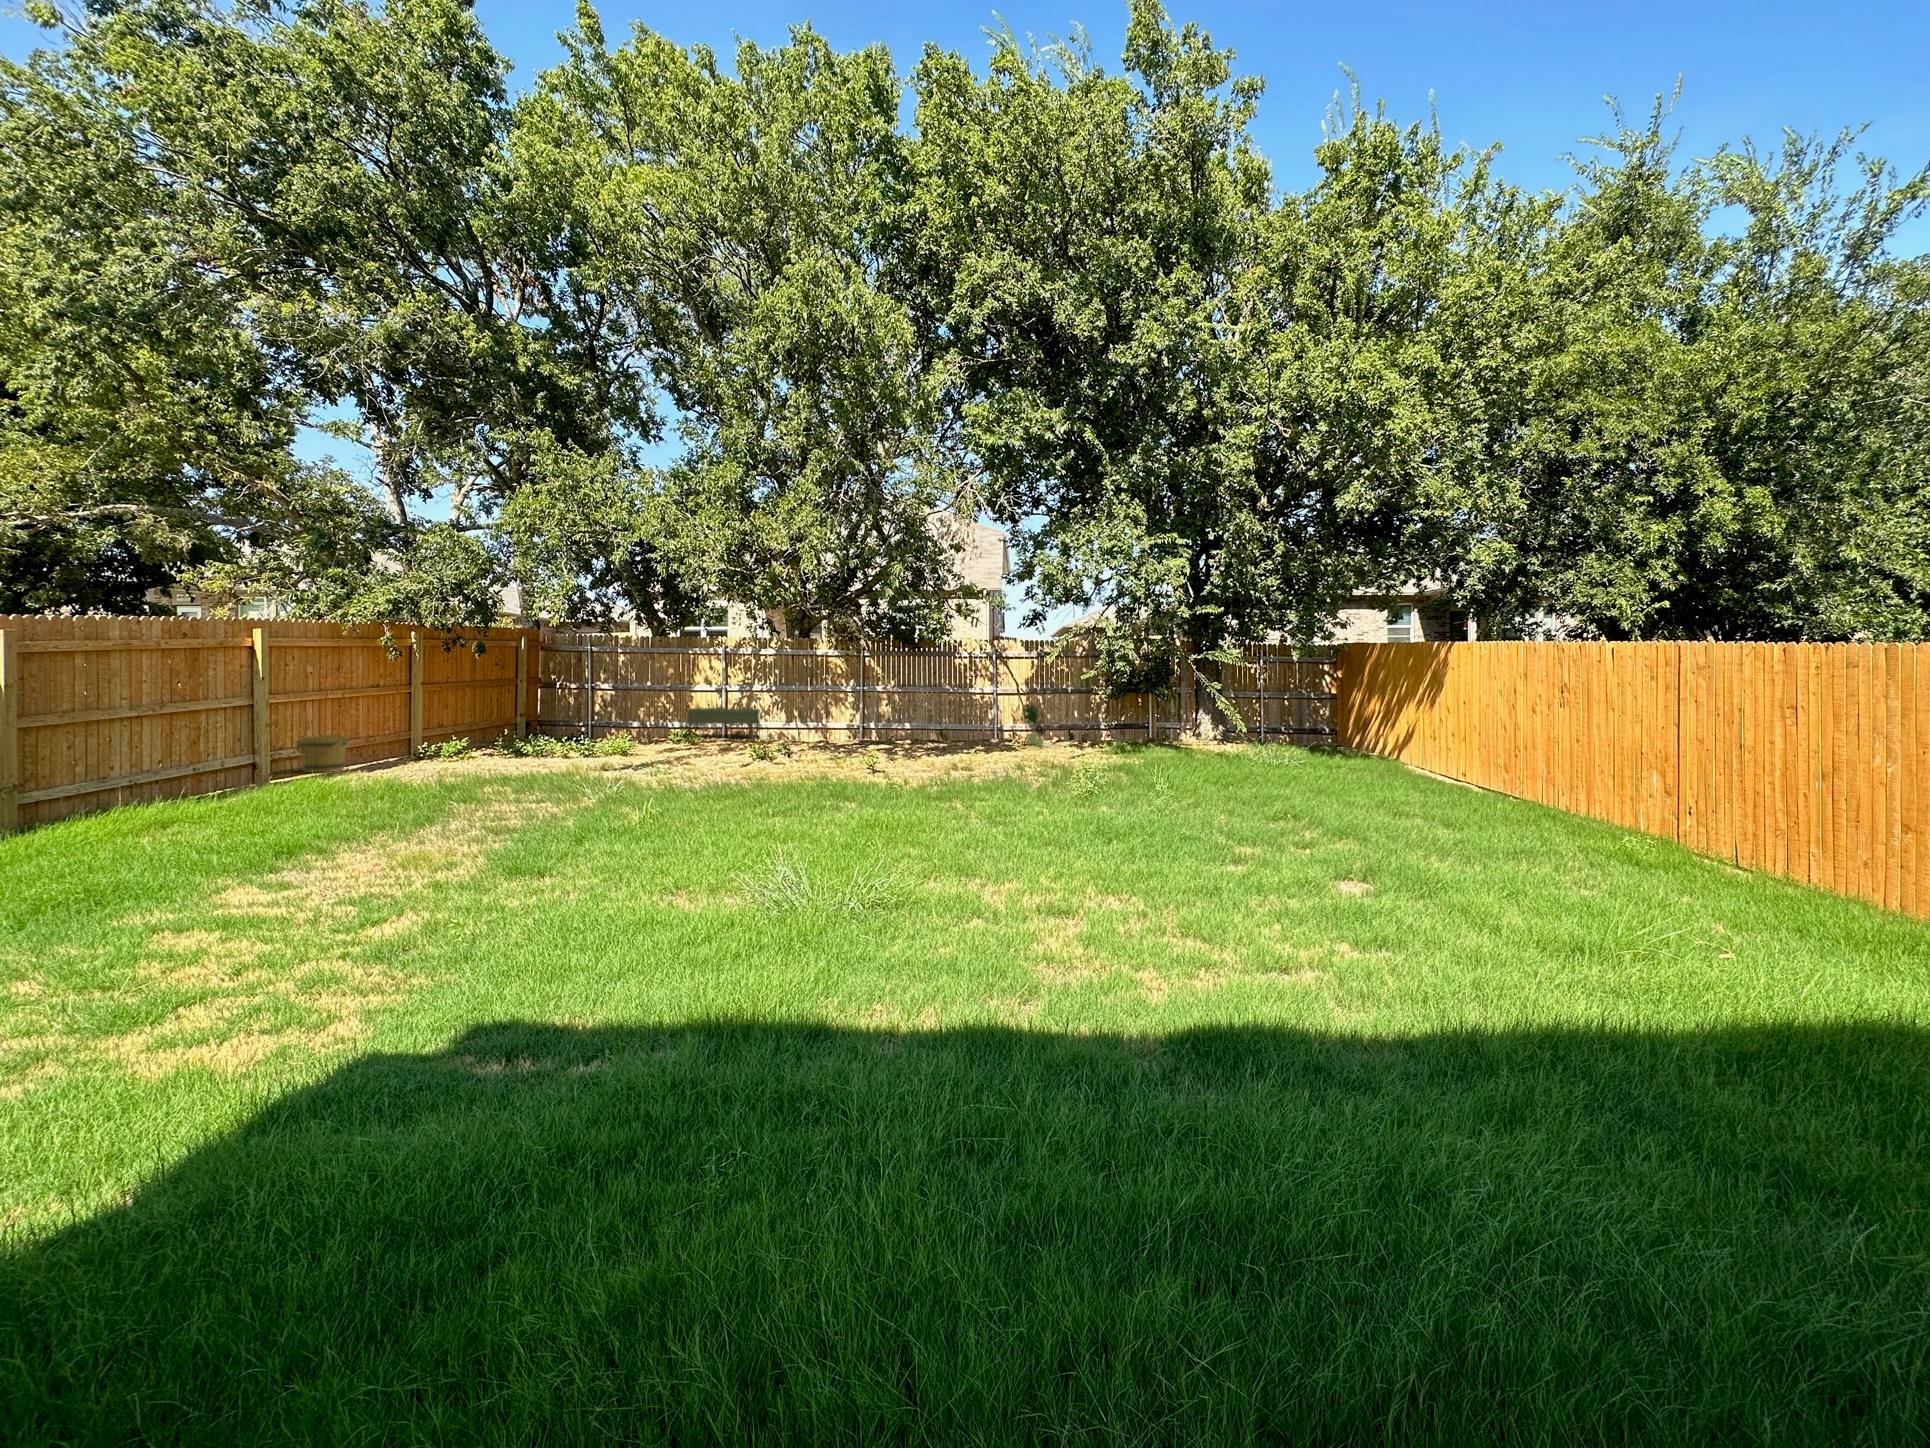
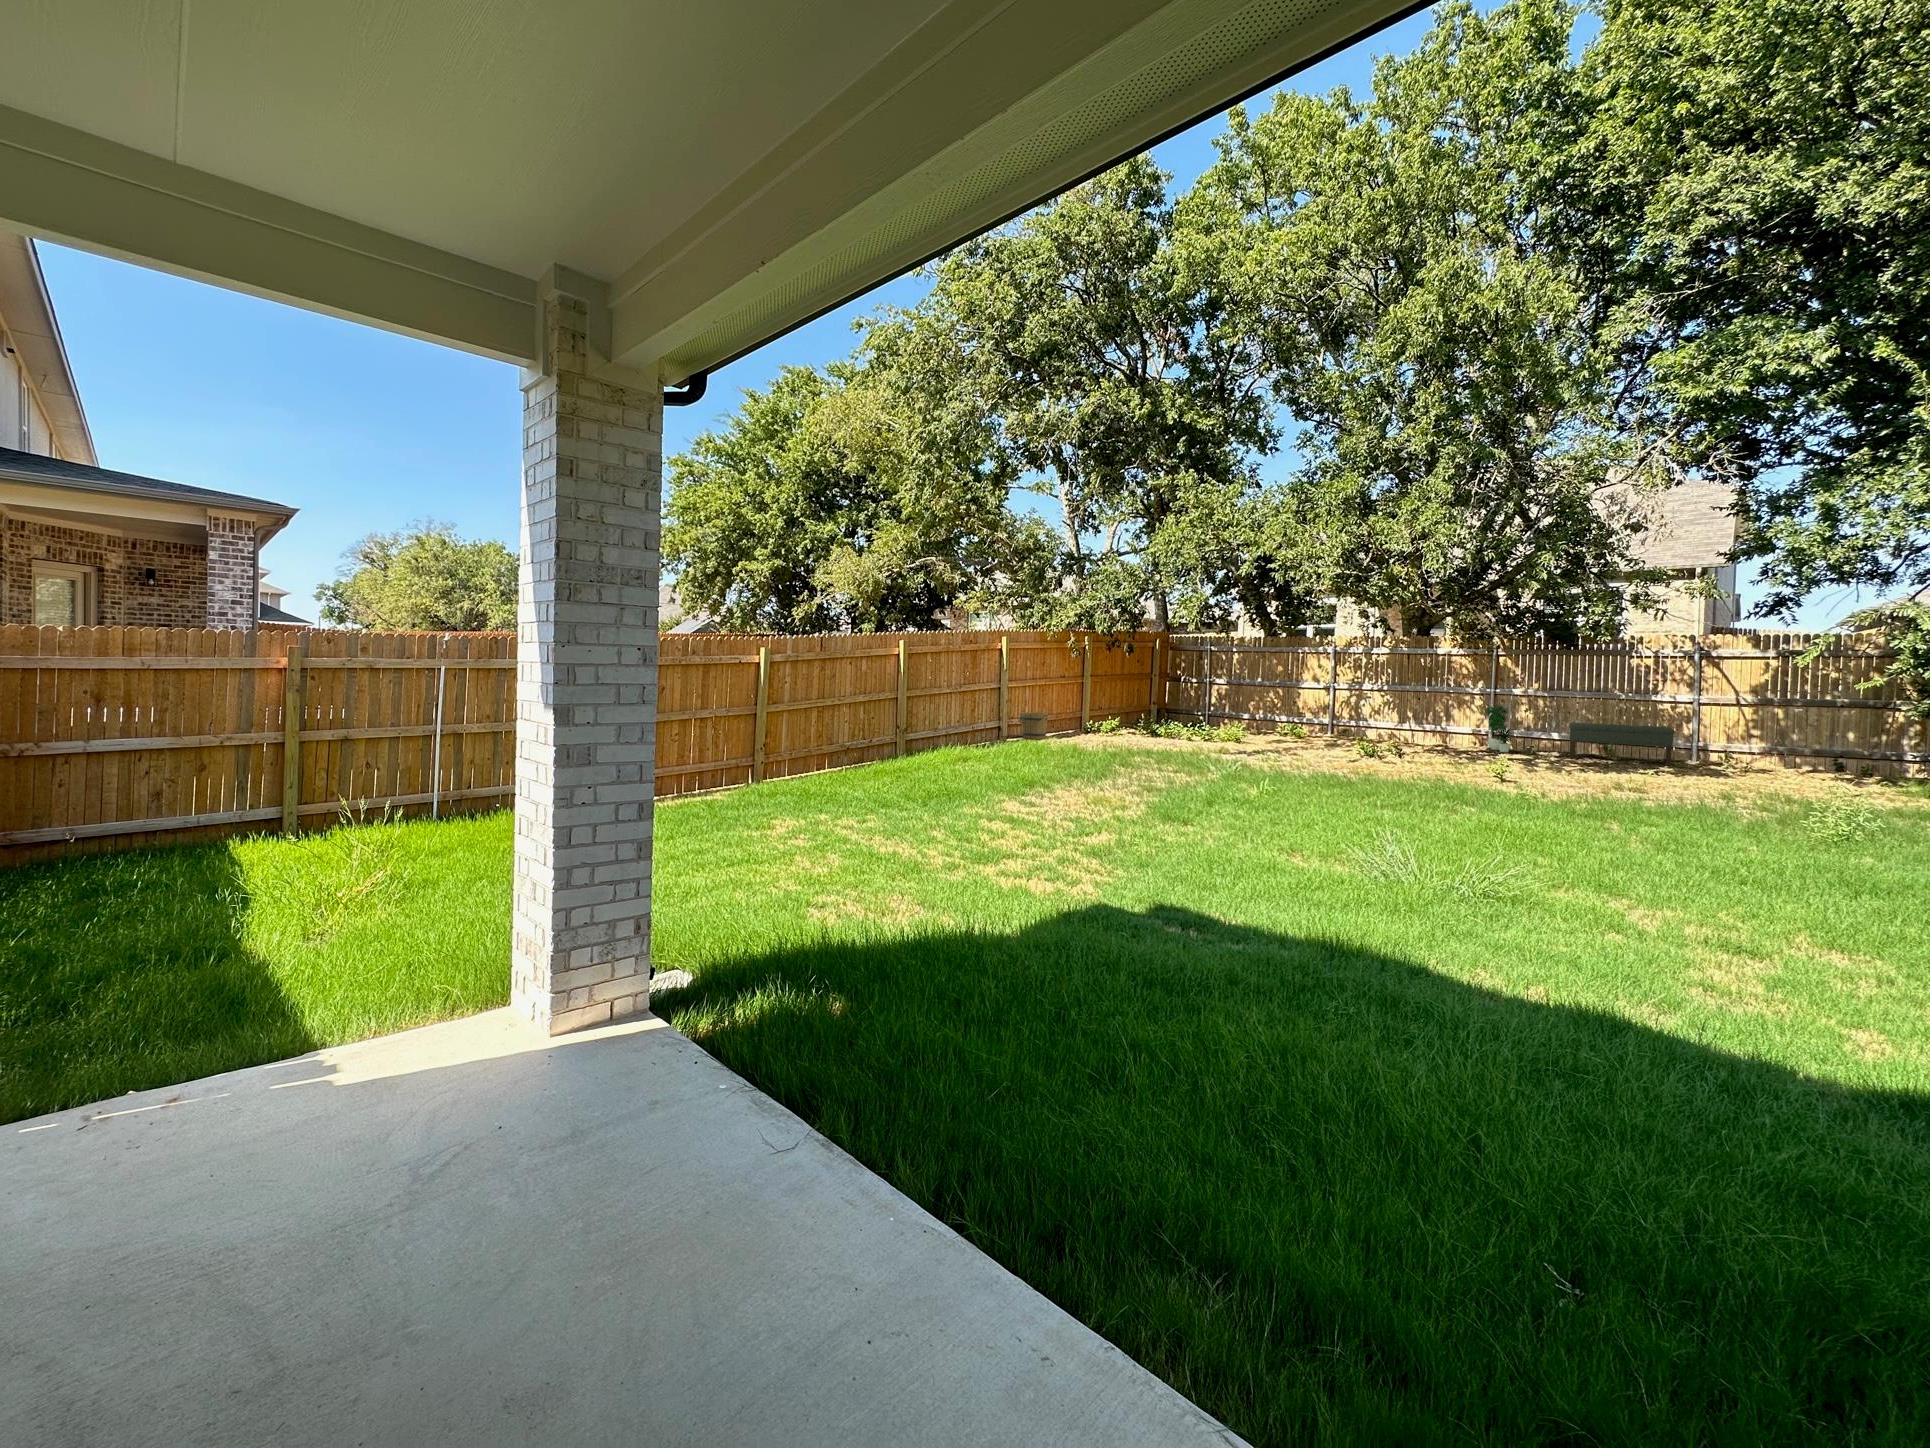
potted plant: present [1023,705,1045,747] -> present [1485,705,1514,752]
bench: present [687,708,760,738] -> present [1569,722,1674,765]

